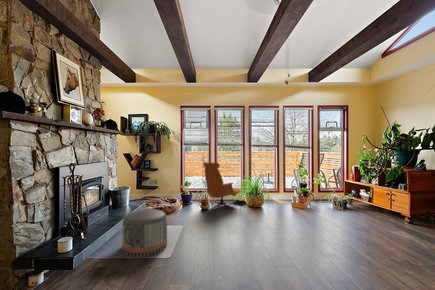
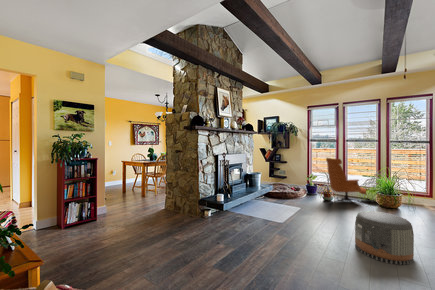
pouf: present [122,209,167,257] -> present [355,211,414,265]

